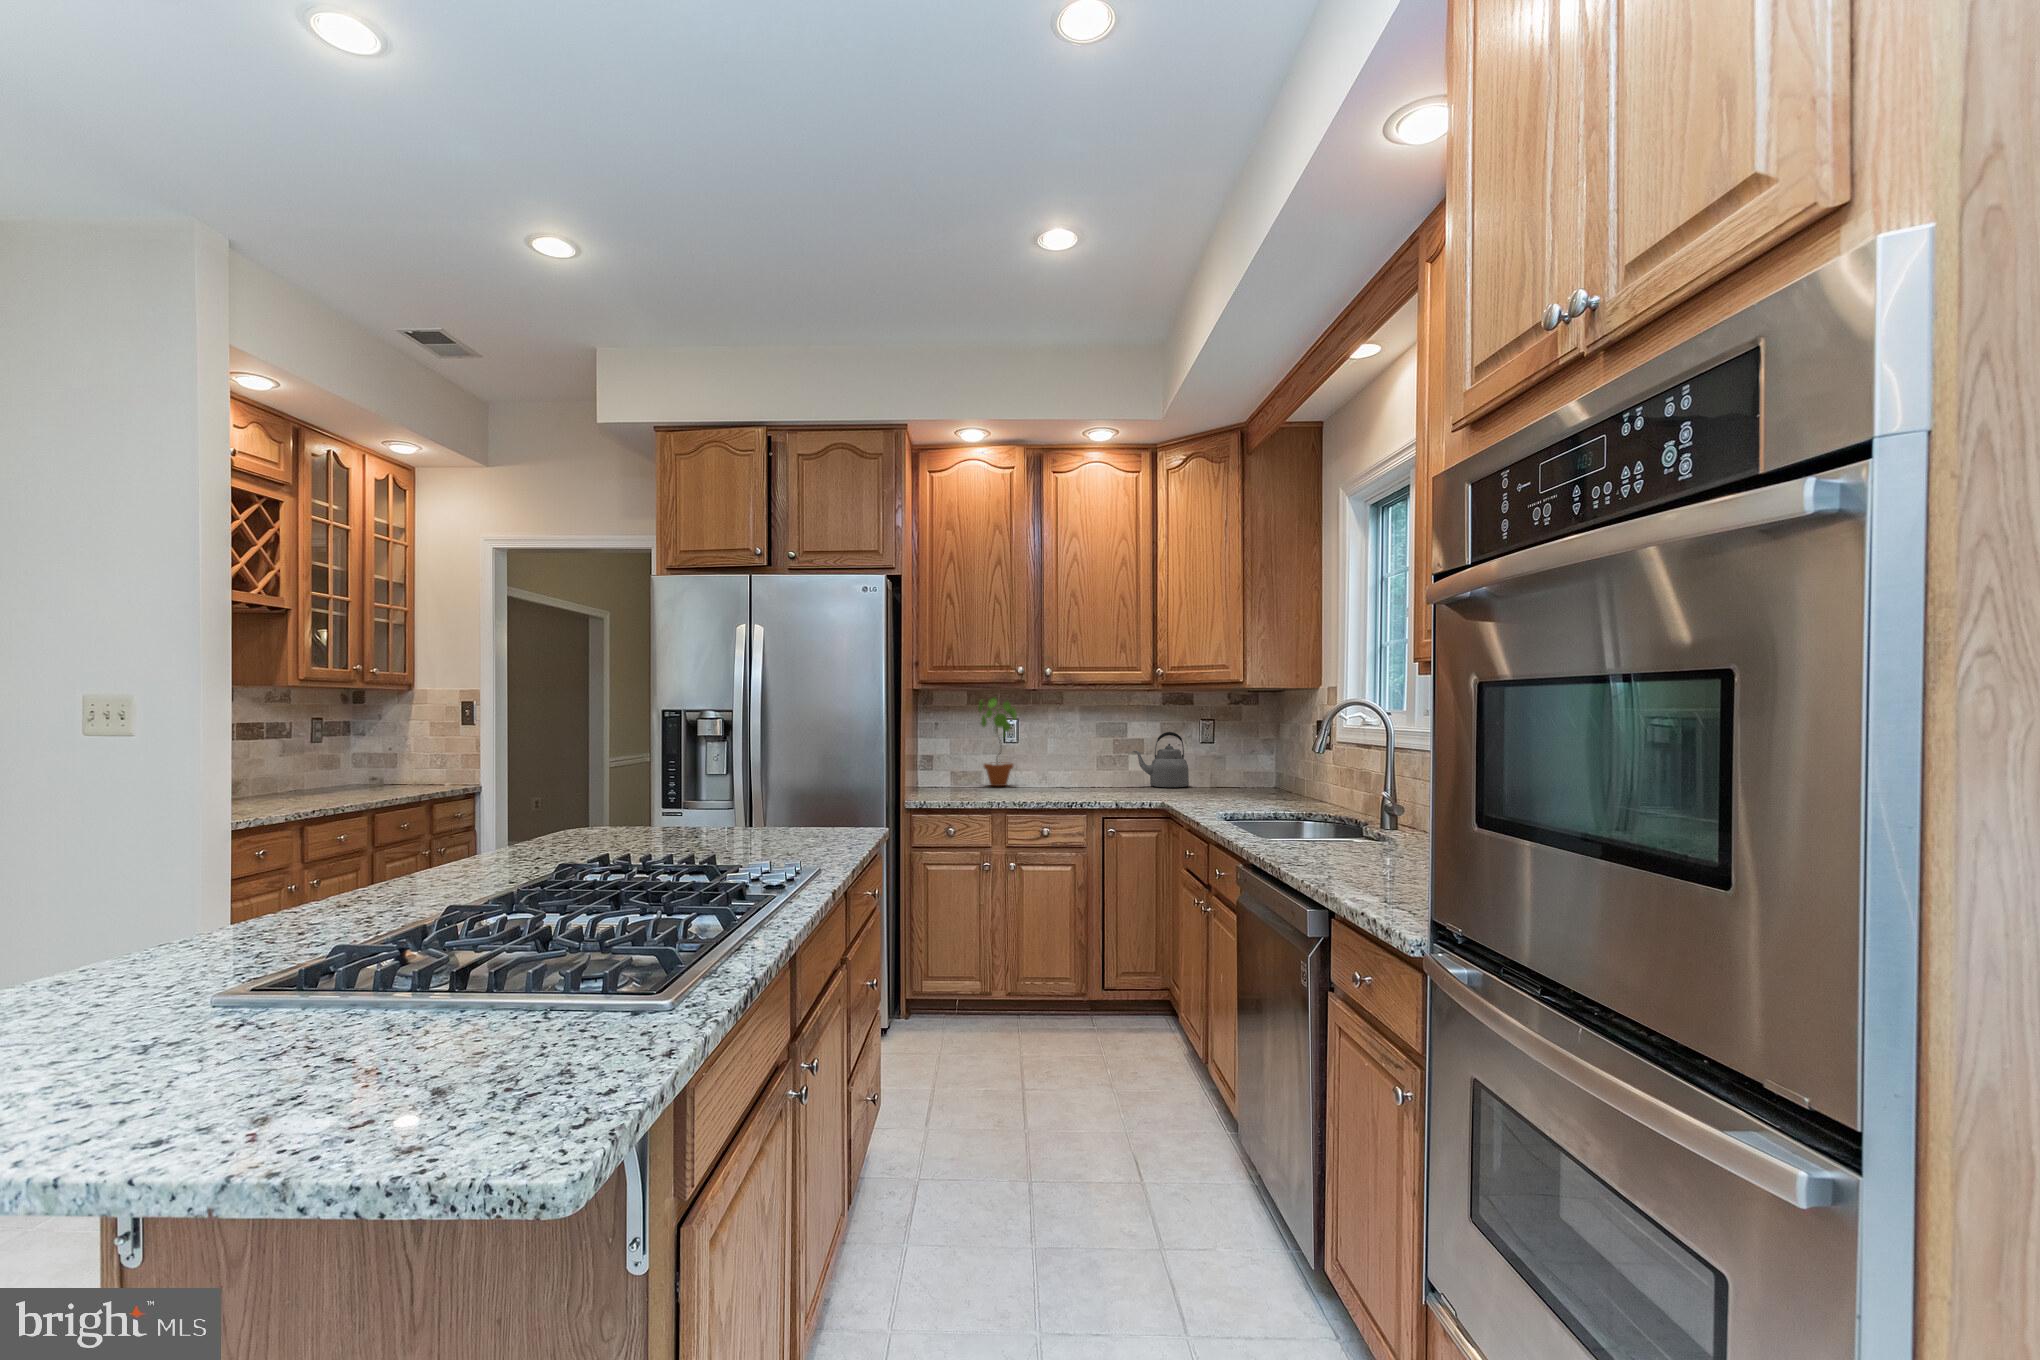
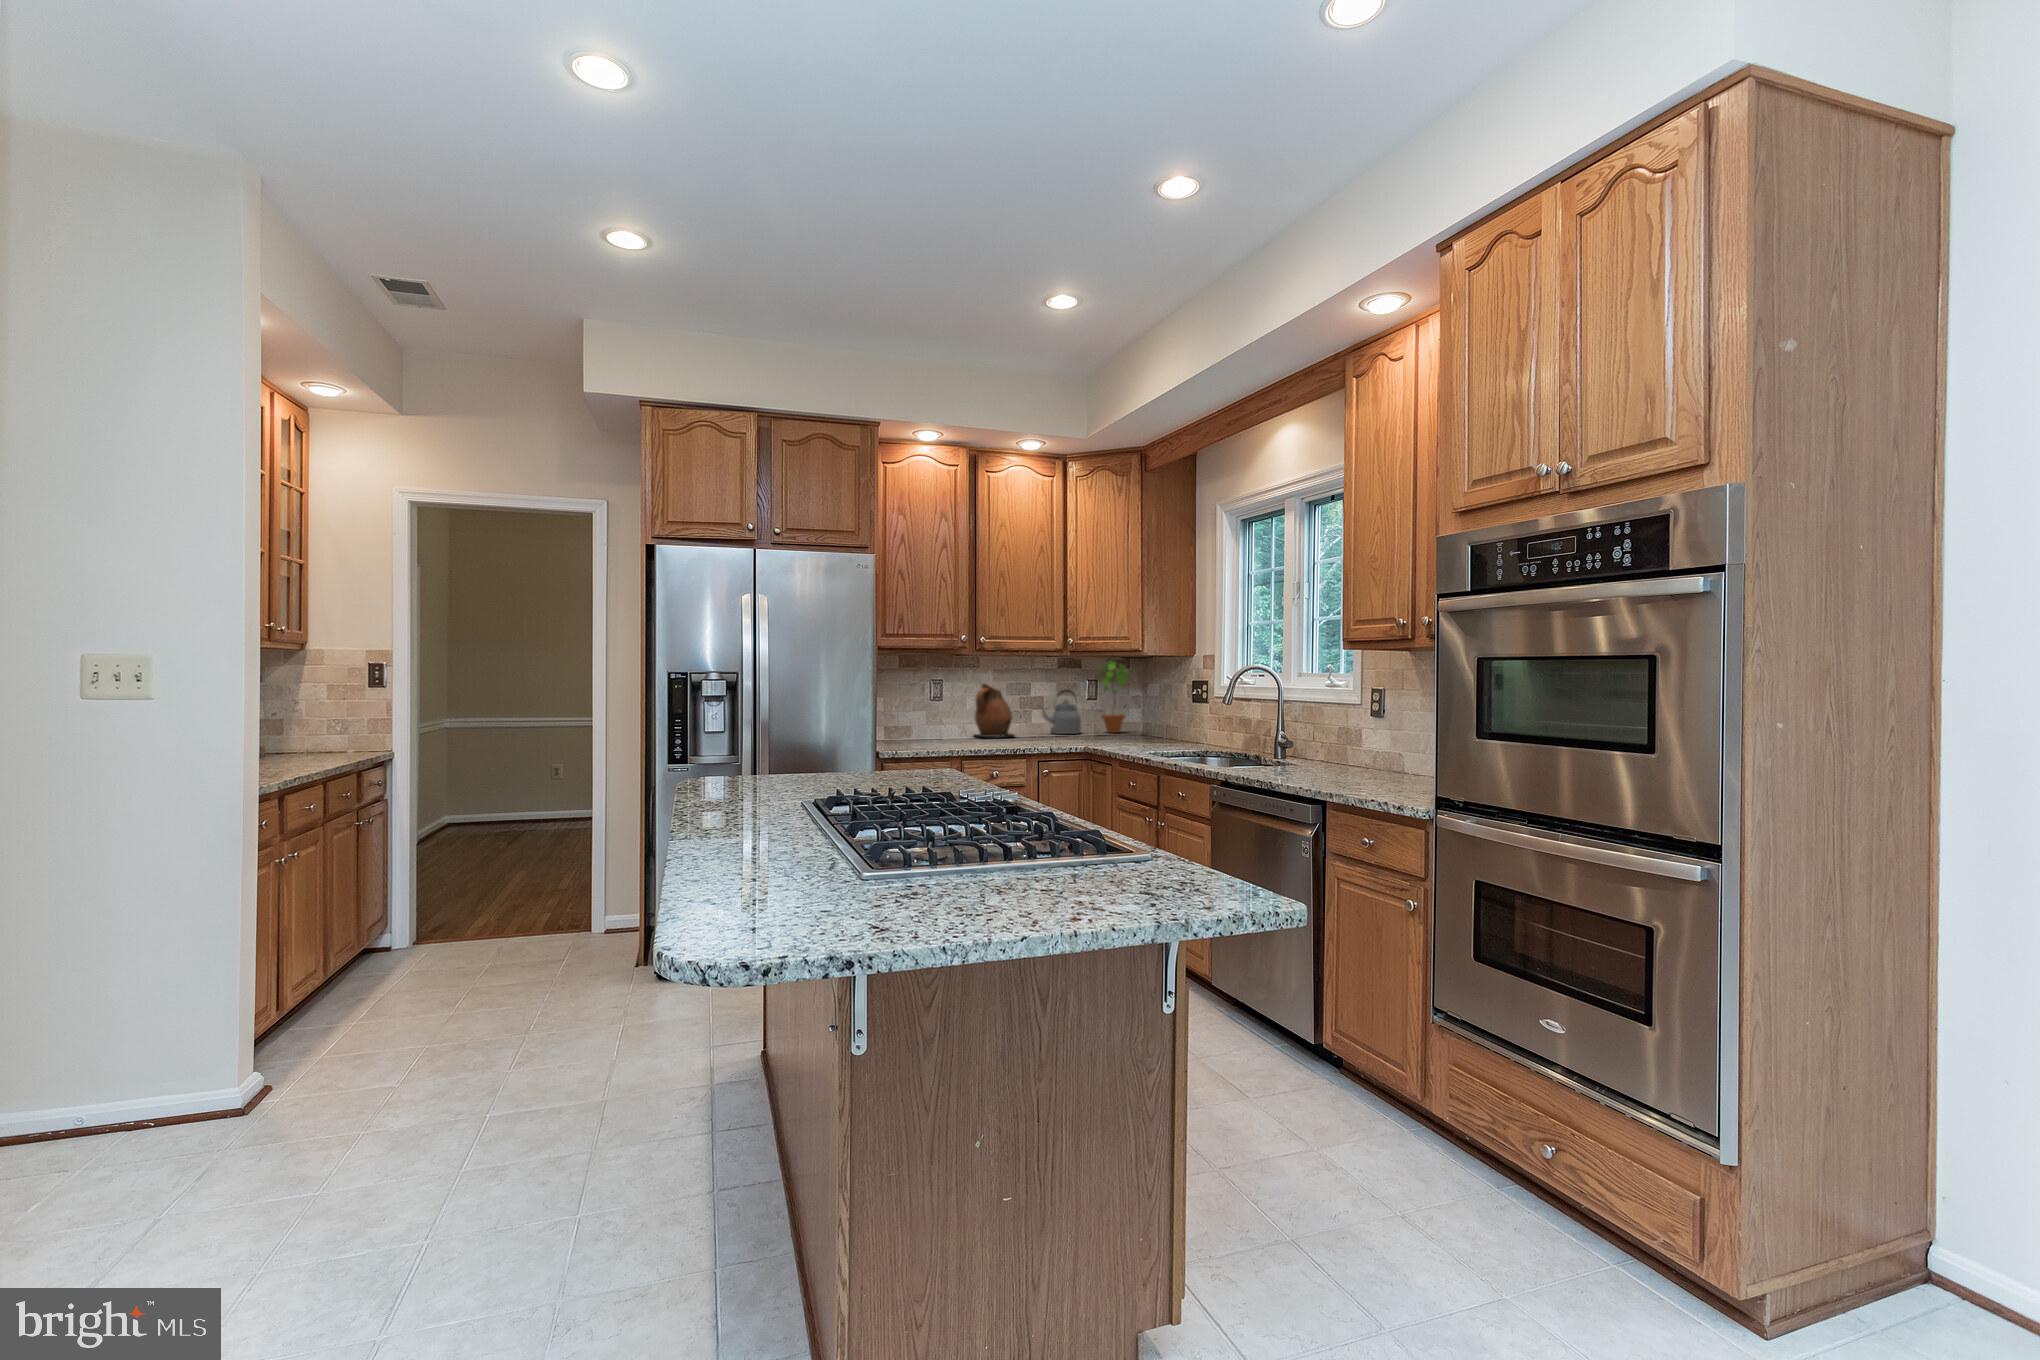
potted plant: present [978,697,1017,786] -> present [1099,661,1128,733]
ceramic pitcher: none [1047,723,1099,789] -> present [973,684,1015,737]

